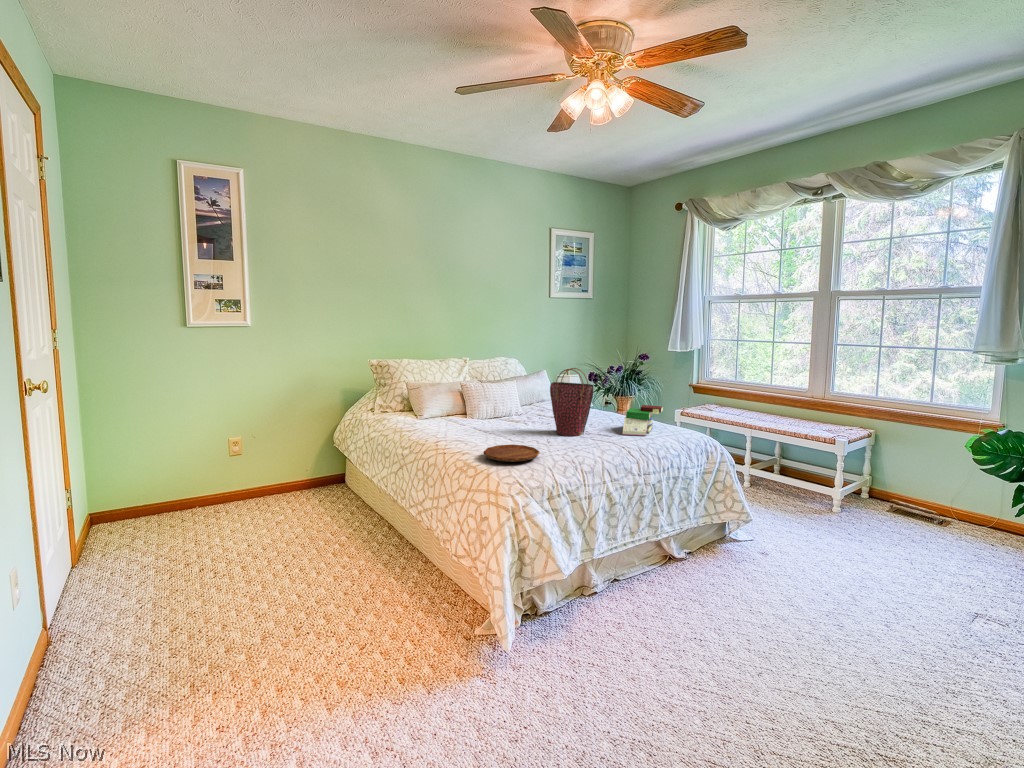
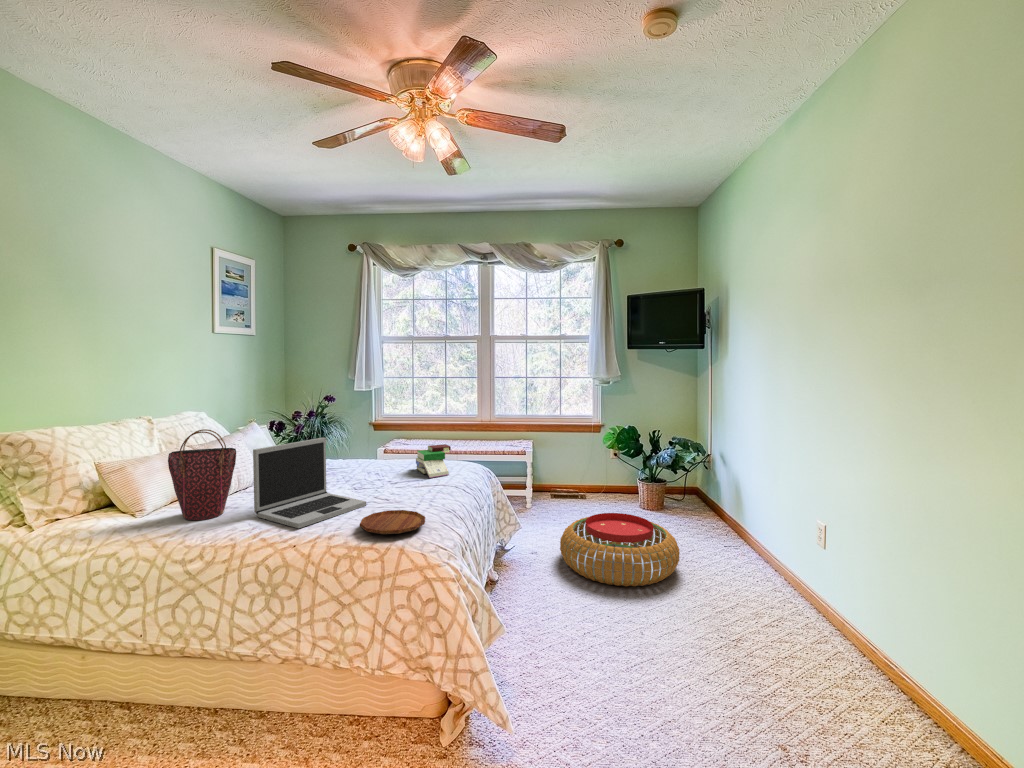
handbag: present [550,368,593,436] -> present [168,429,236,520]
laptop: none [460,381,532,443] -> present [253,438,366,528]
pouf: none [779,533,984,652] -> present [560,513,680,586]

